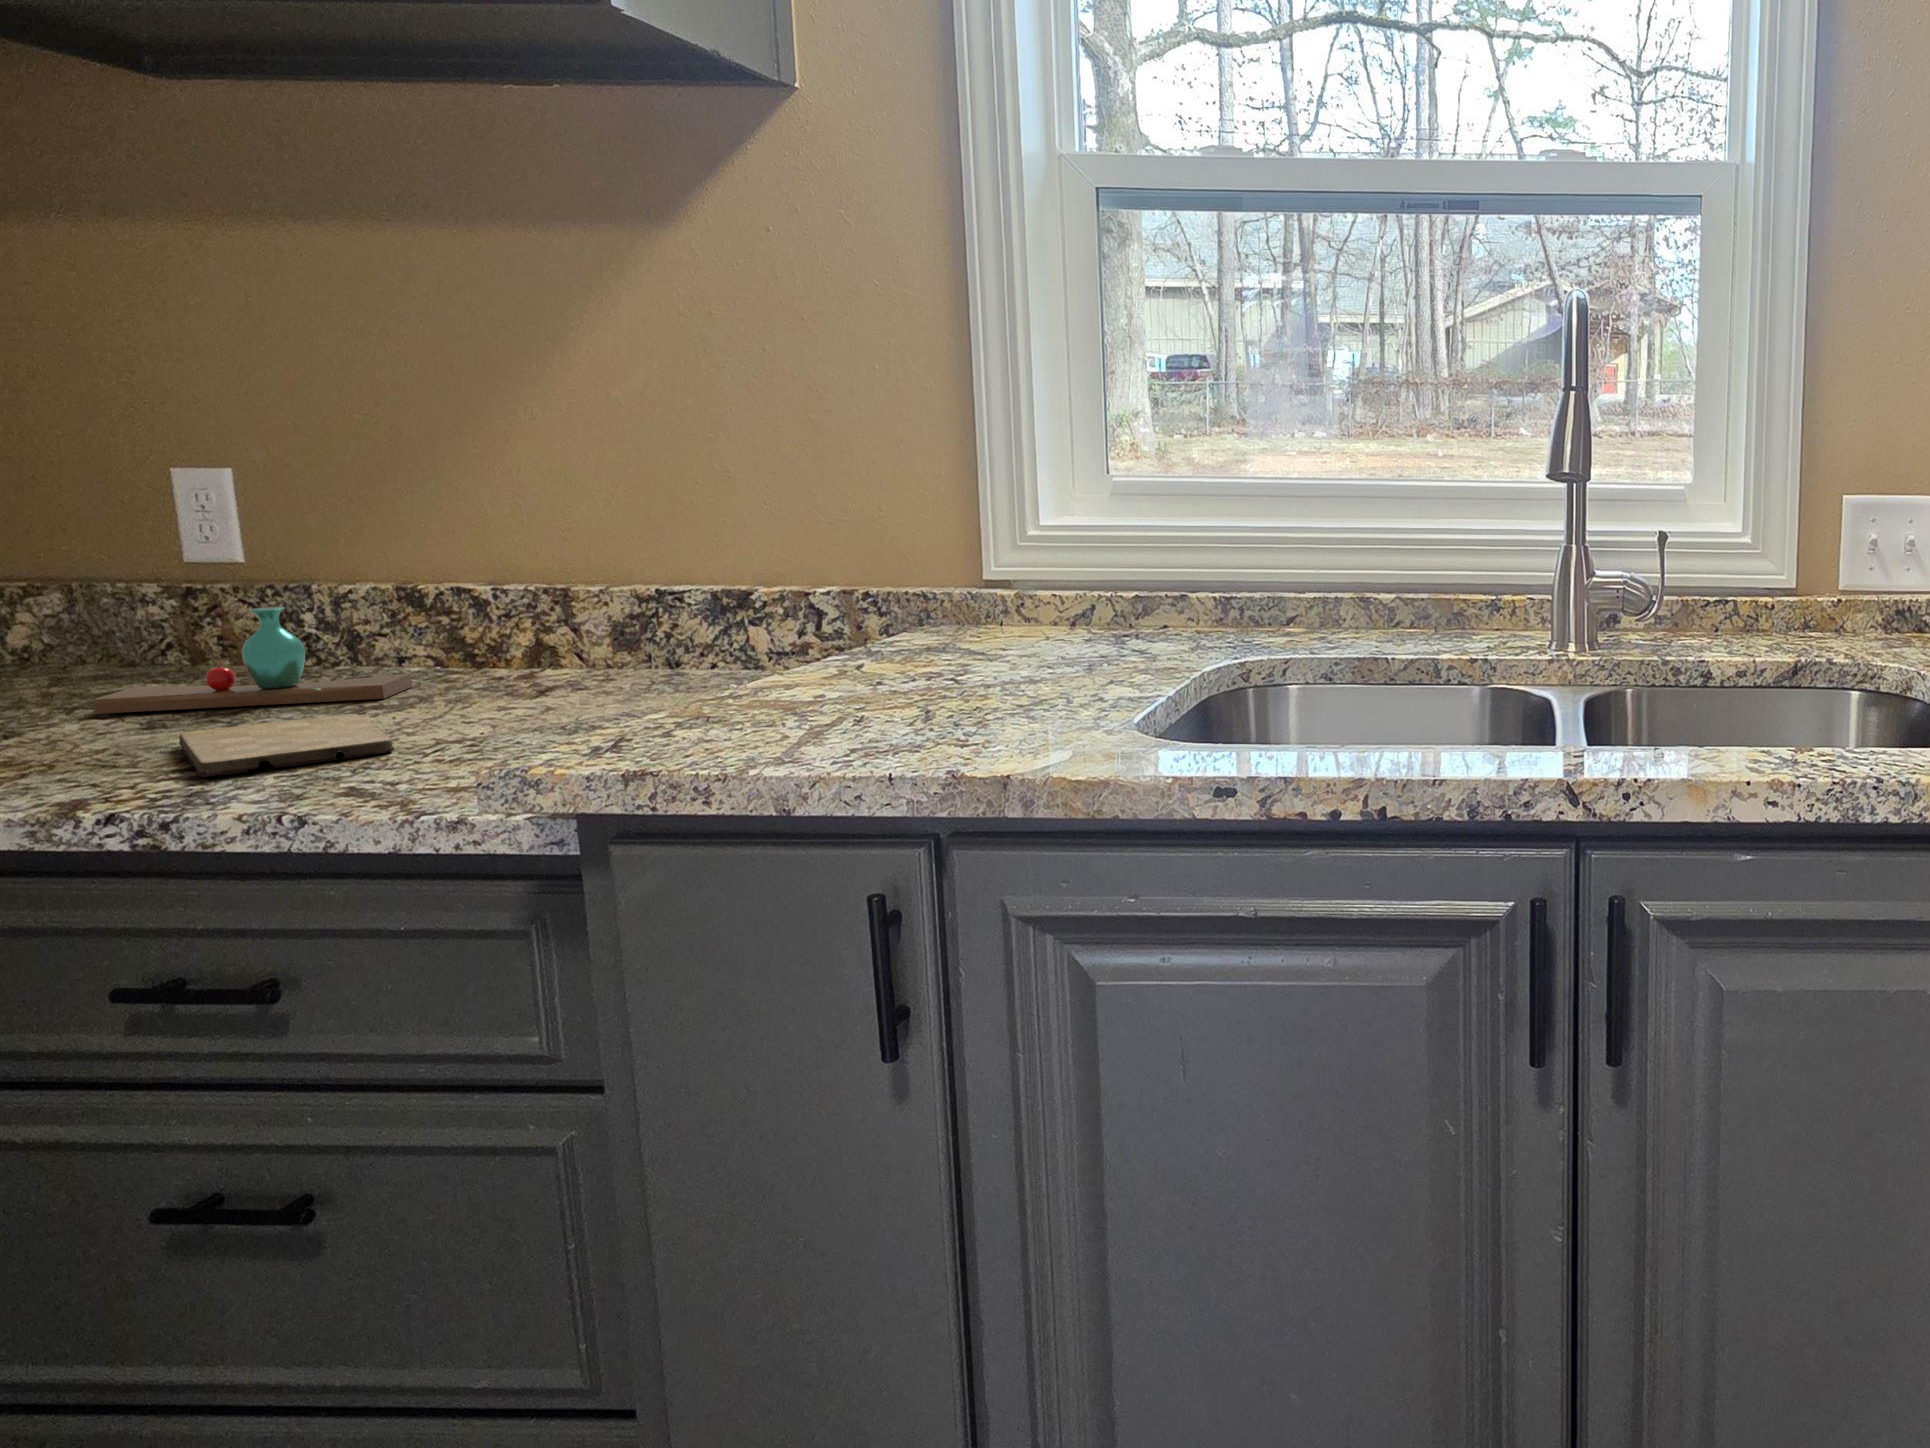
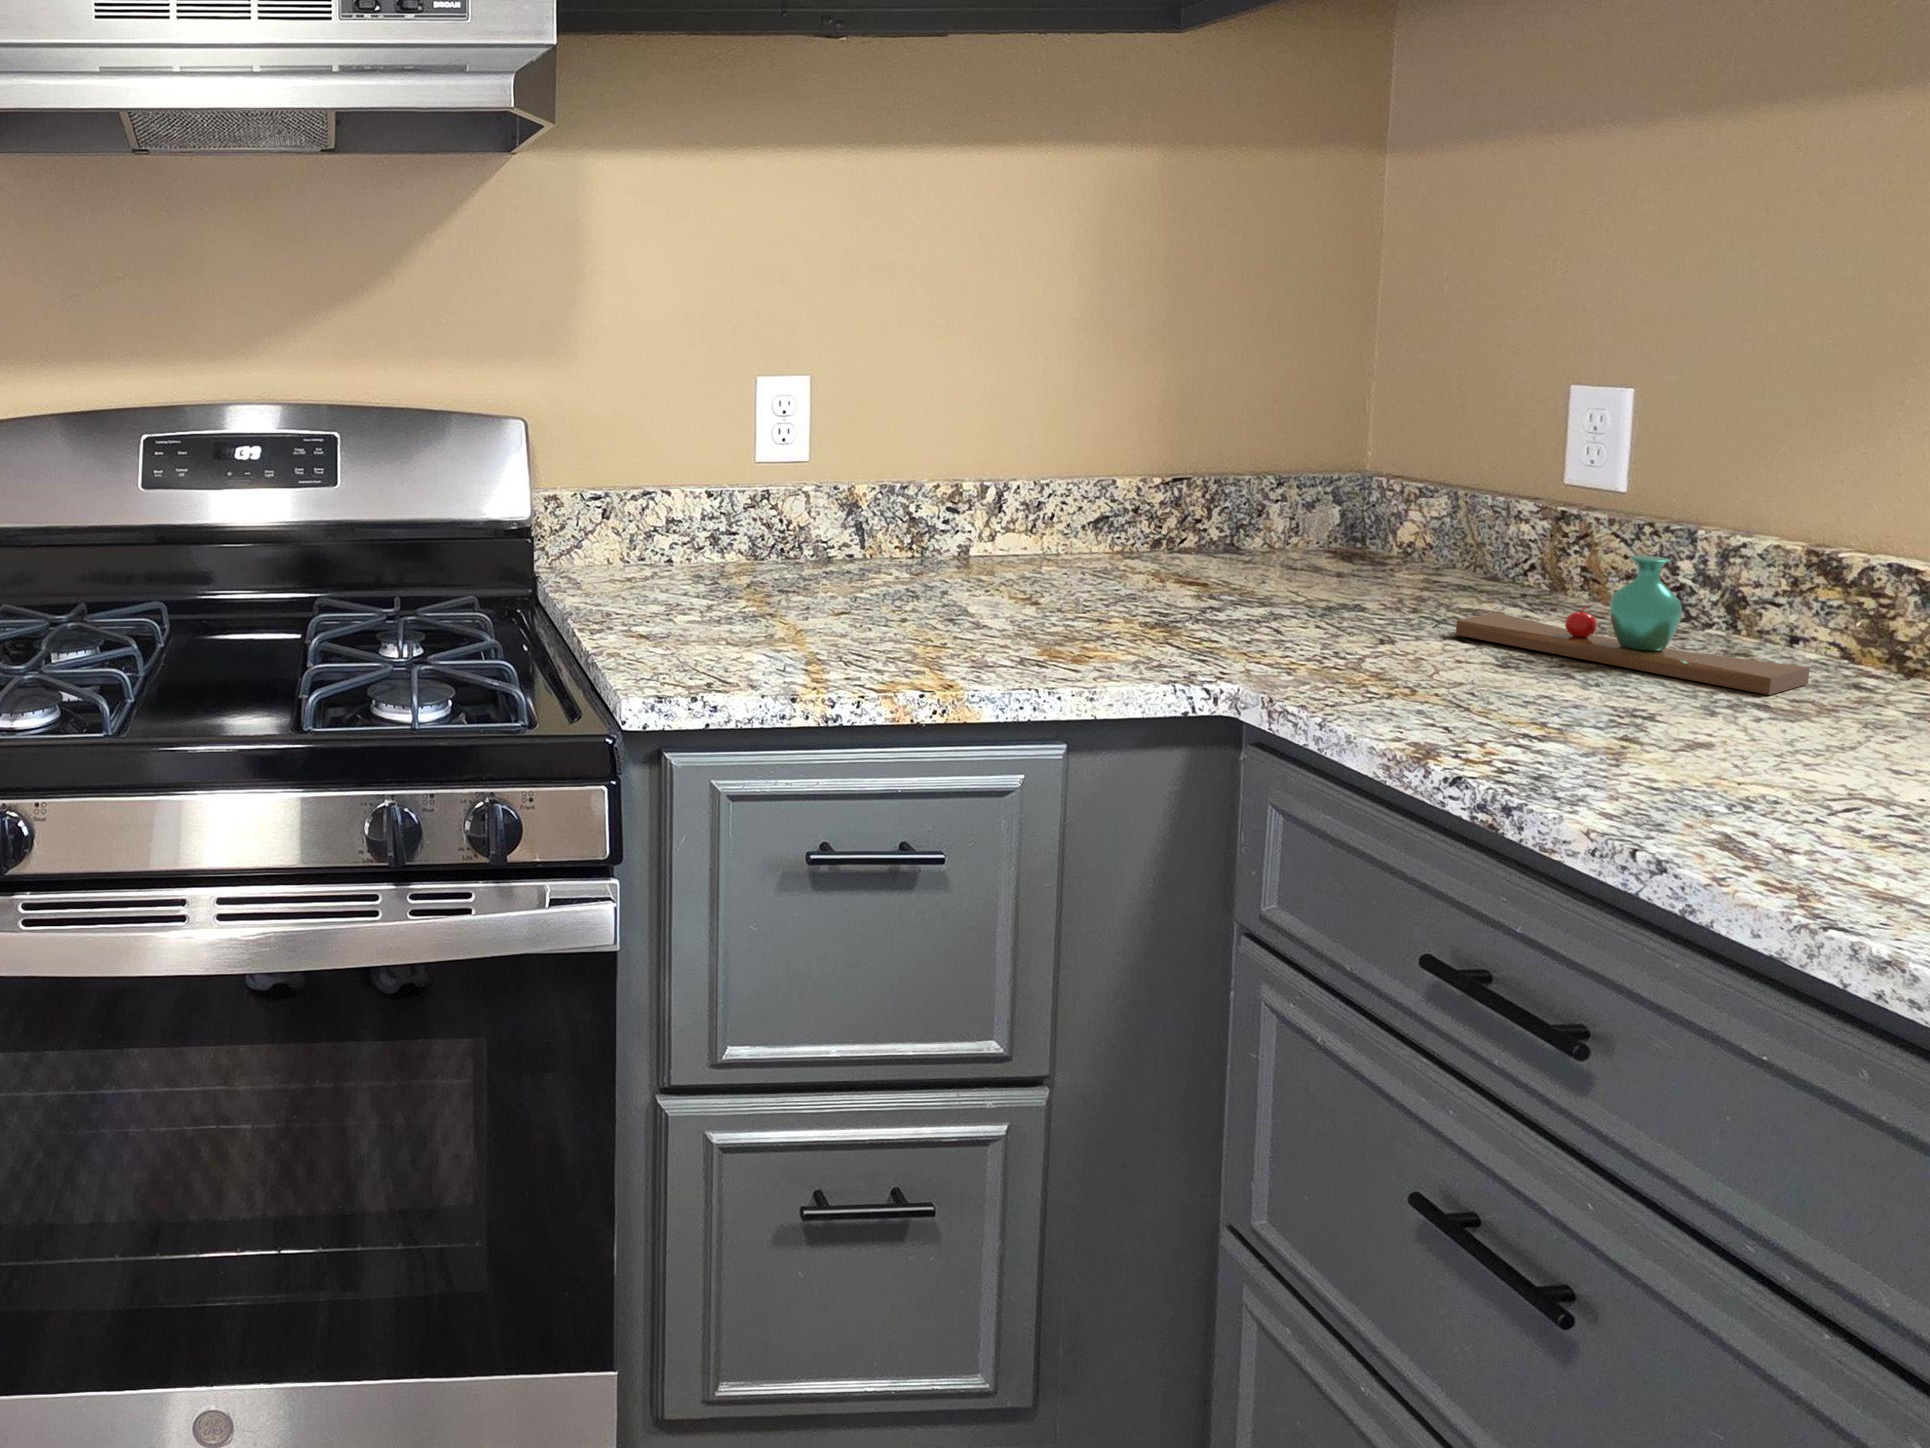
cutting board: present [179,714,394,777] -> none [1532,690,1788,792]

